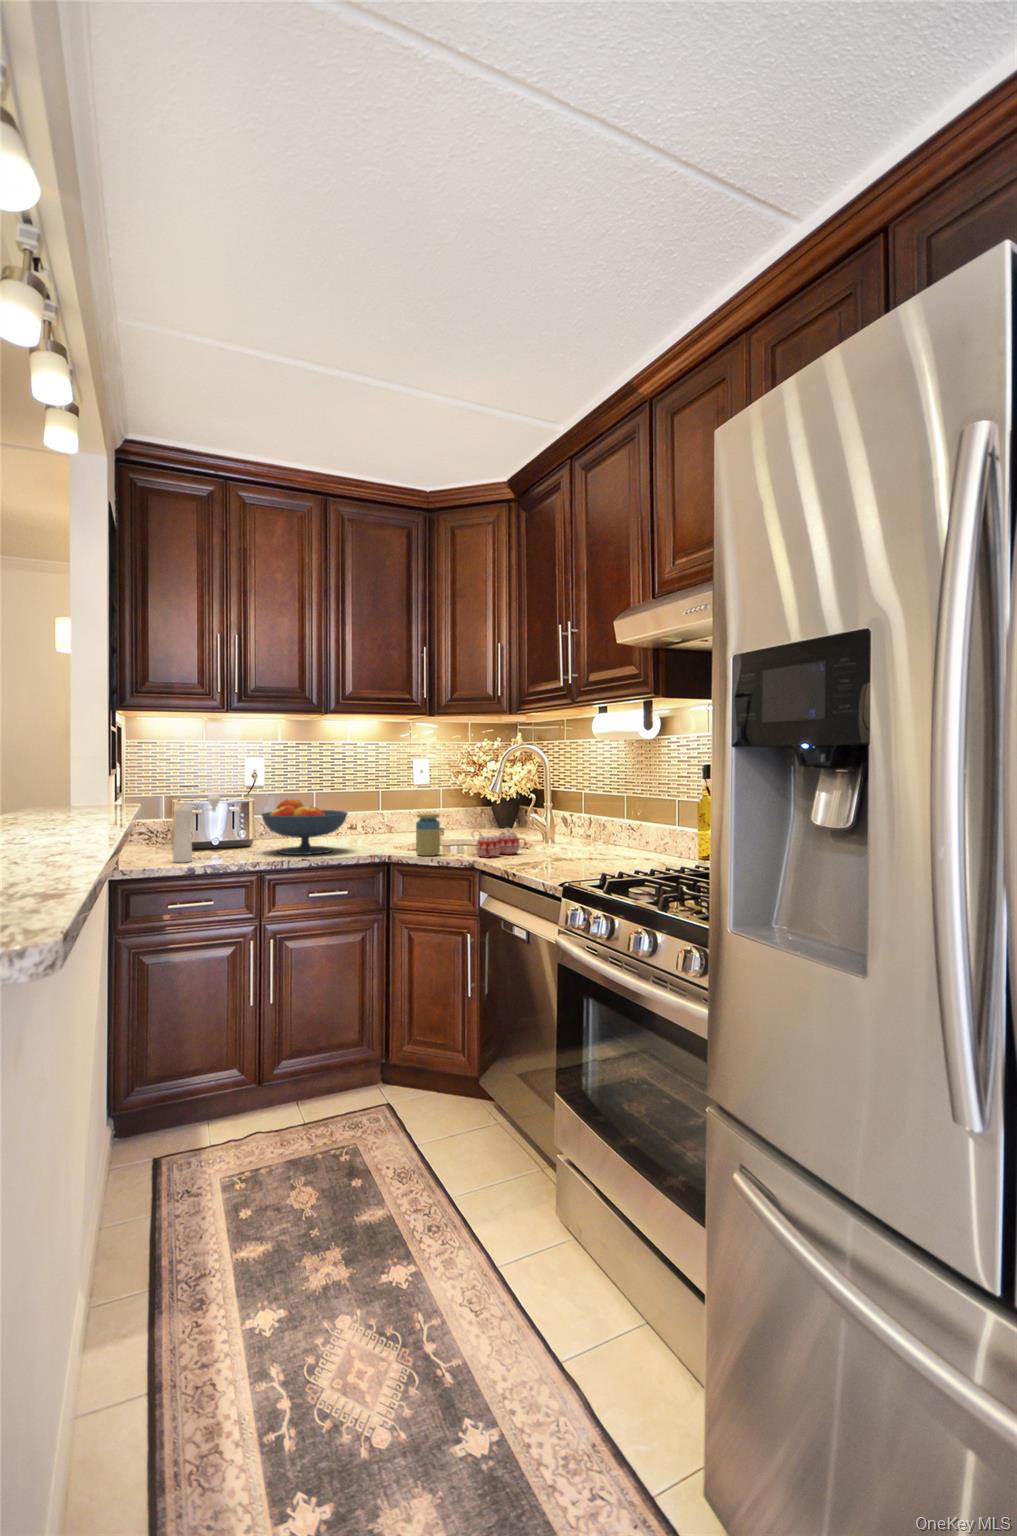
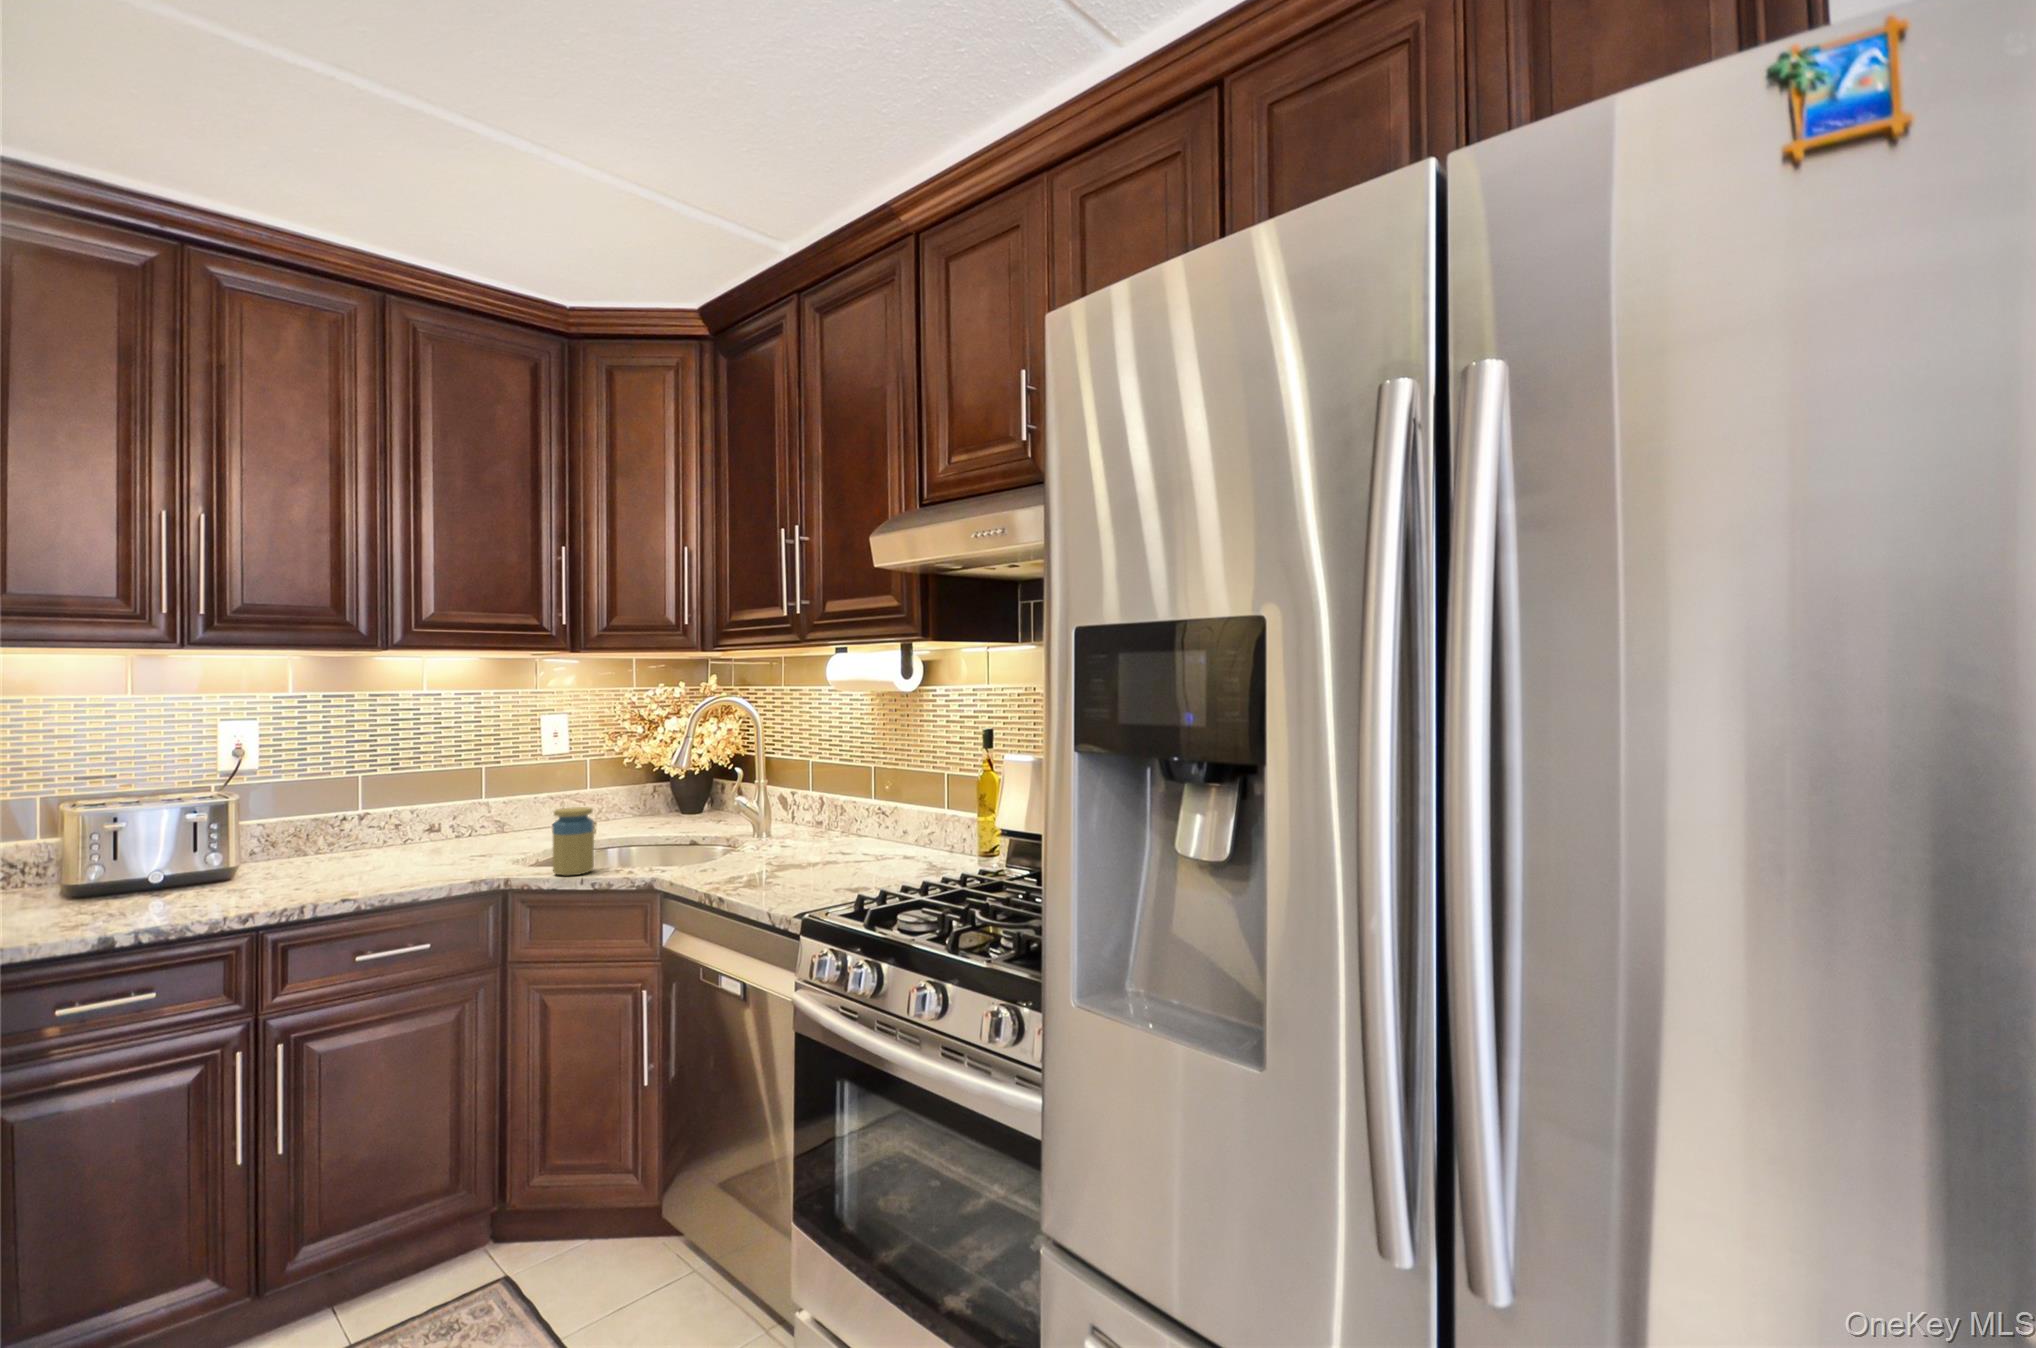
pepper mill: present [173,795,221,863] -> none [63,799,172,930]
fruit bowl: present [261,799,348,855] -> none [256,793,429,891]
mug: present [470,828,526,857] -> none [641,822,732,871]

